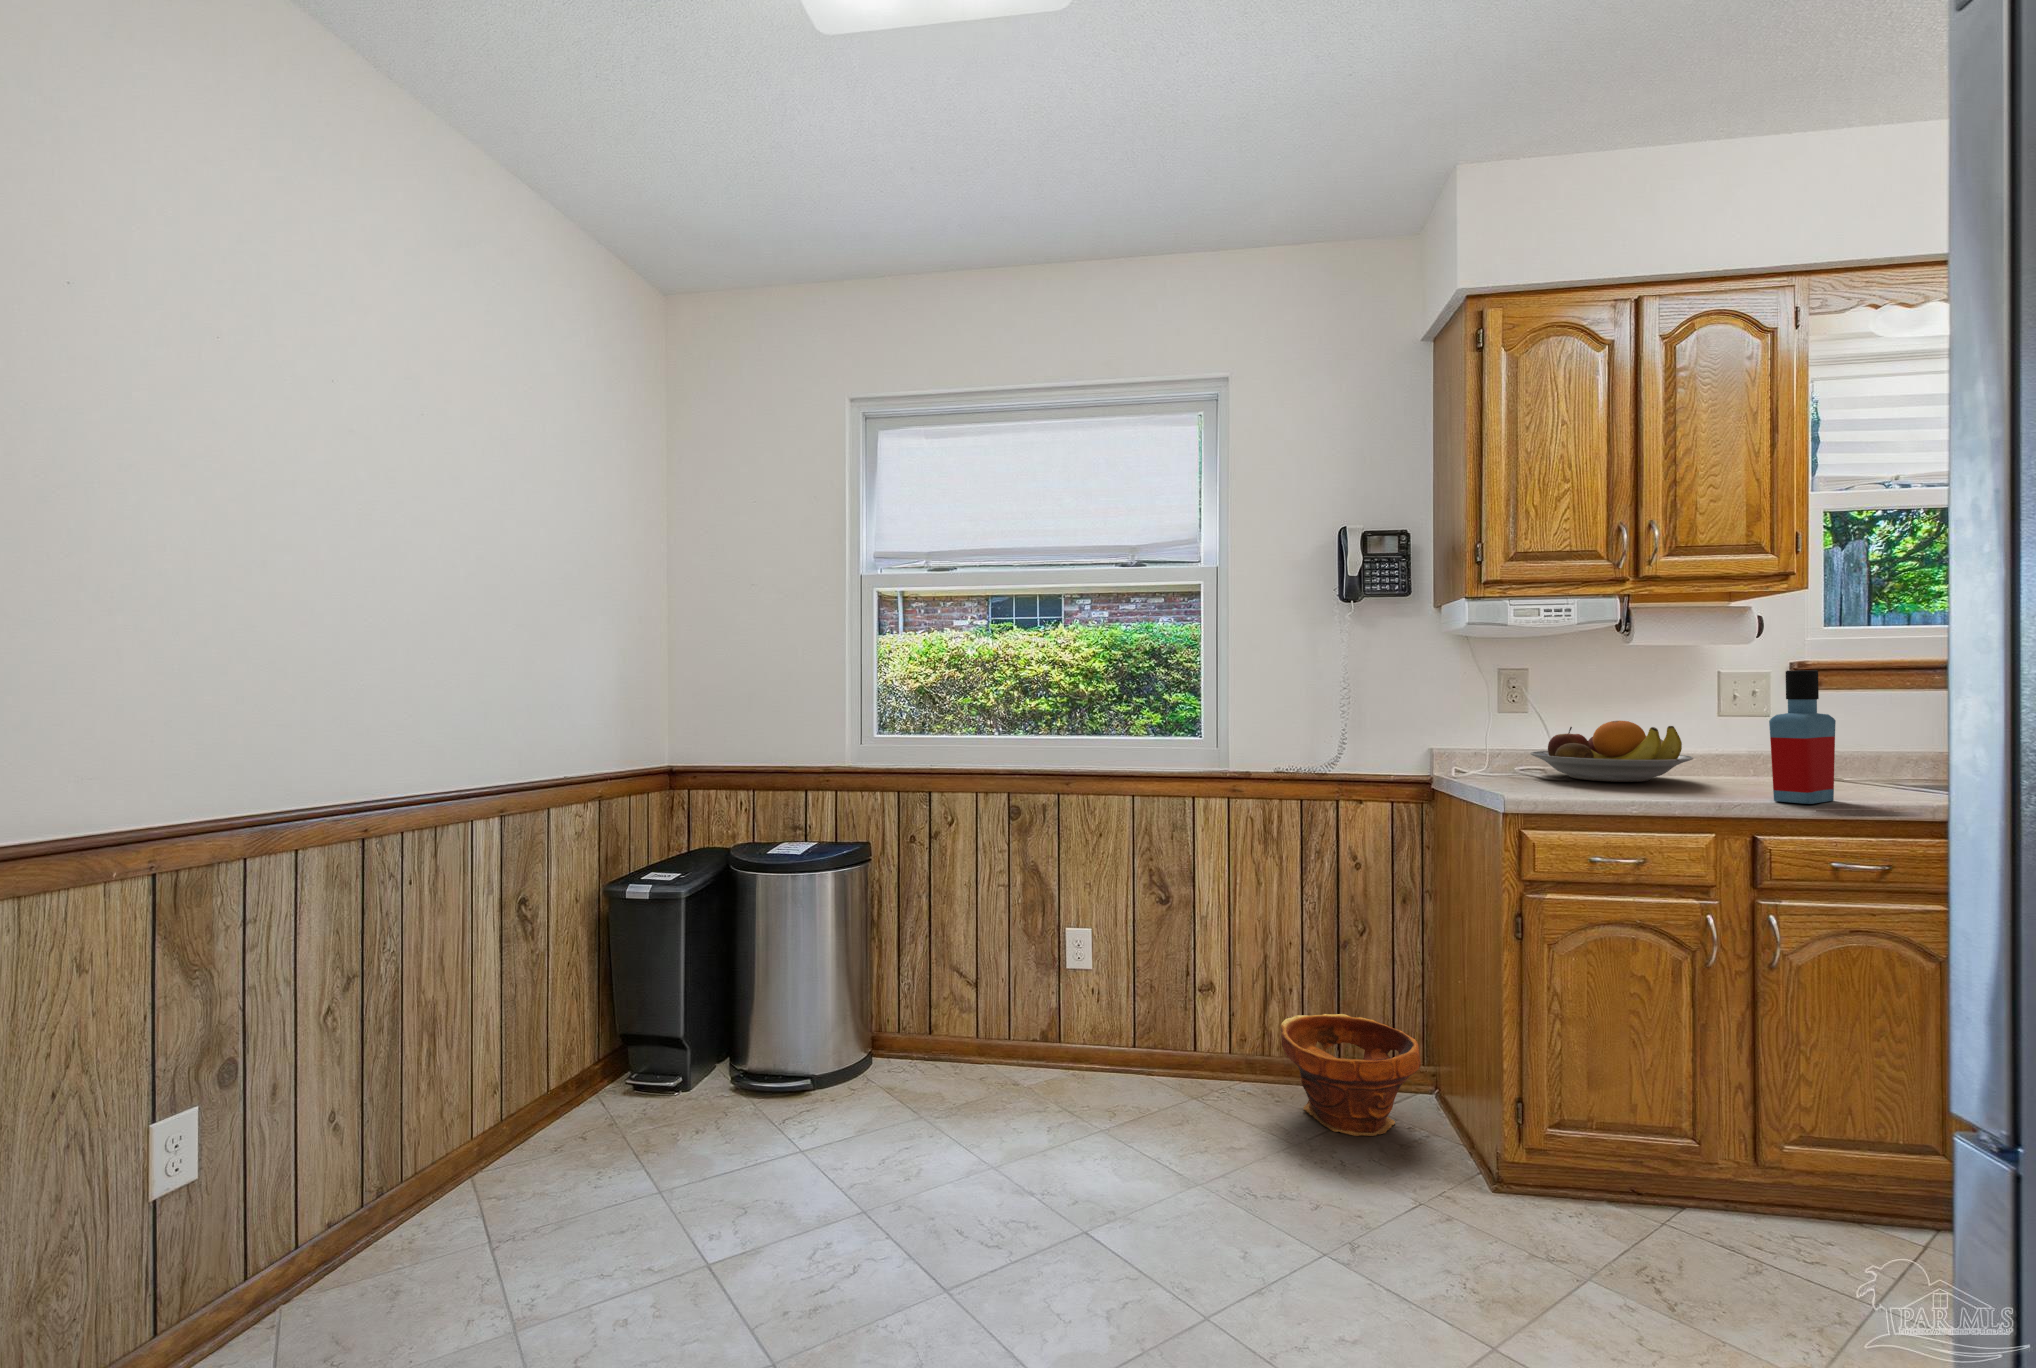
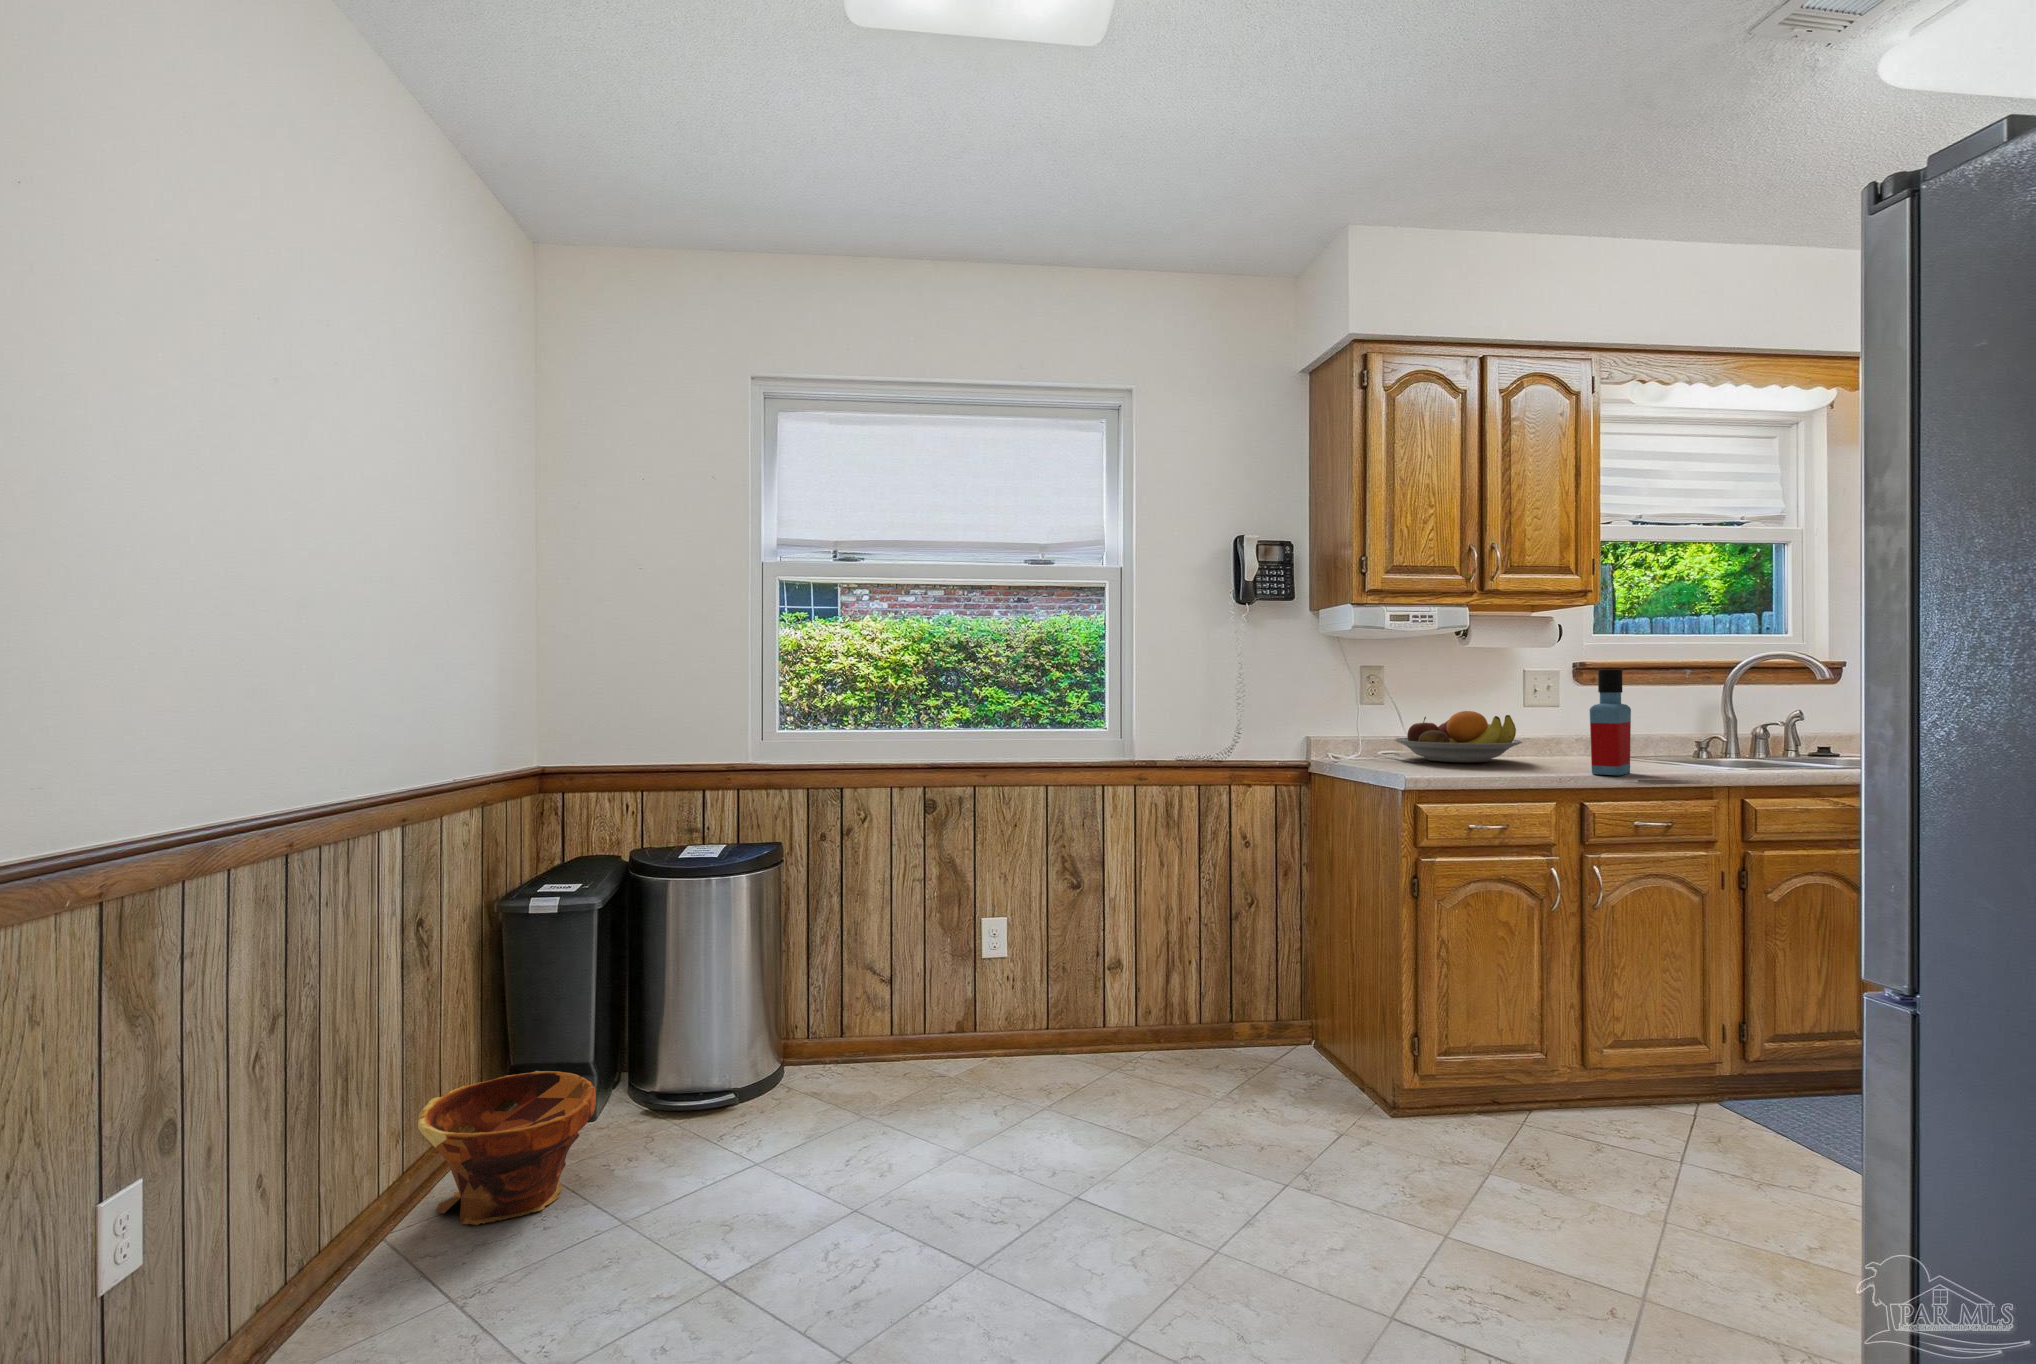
planter: present [1281,1014,1421,1136] -> present [418,1071,596,1225]

